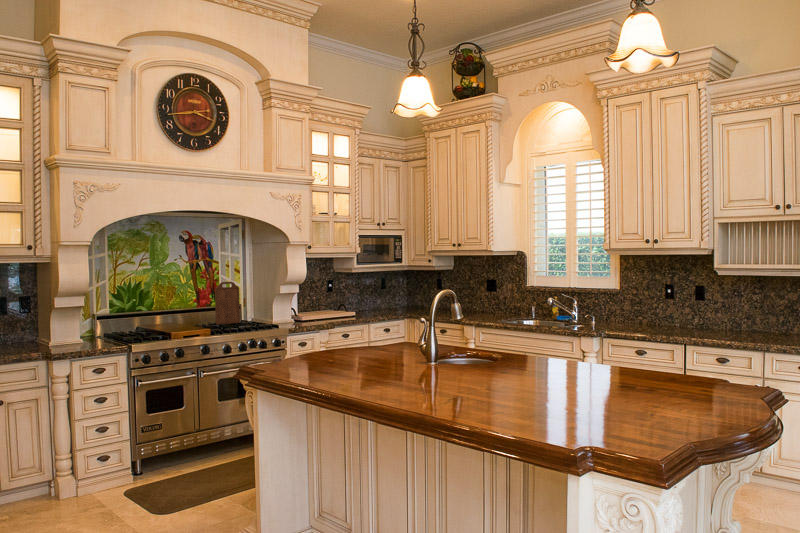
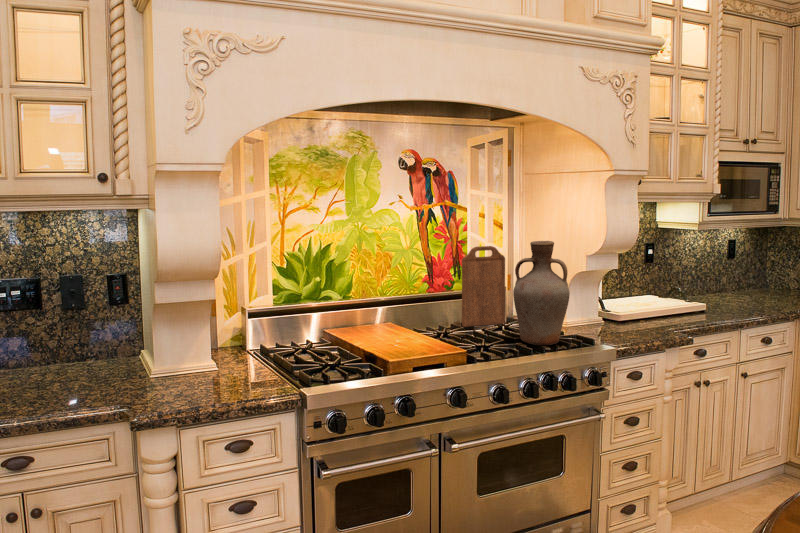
vase: none [239,278,267,329] -> present [513,241,570,345]

